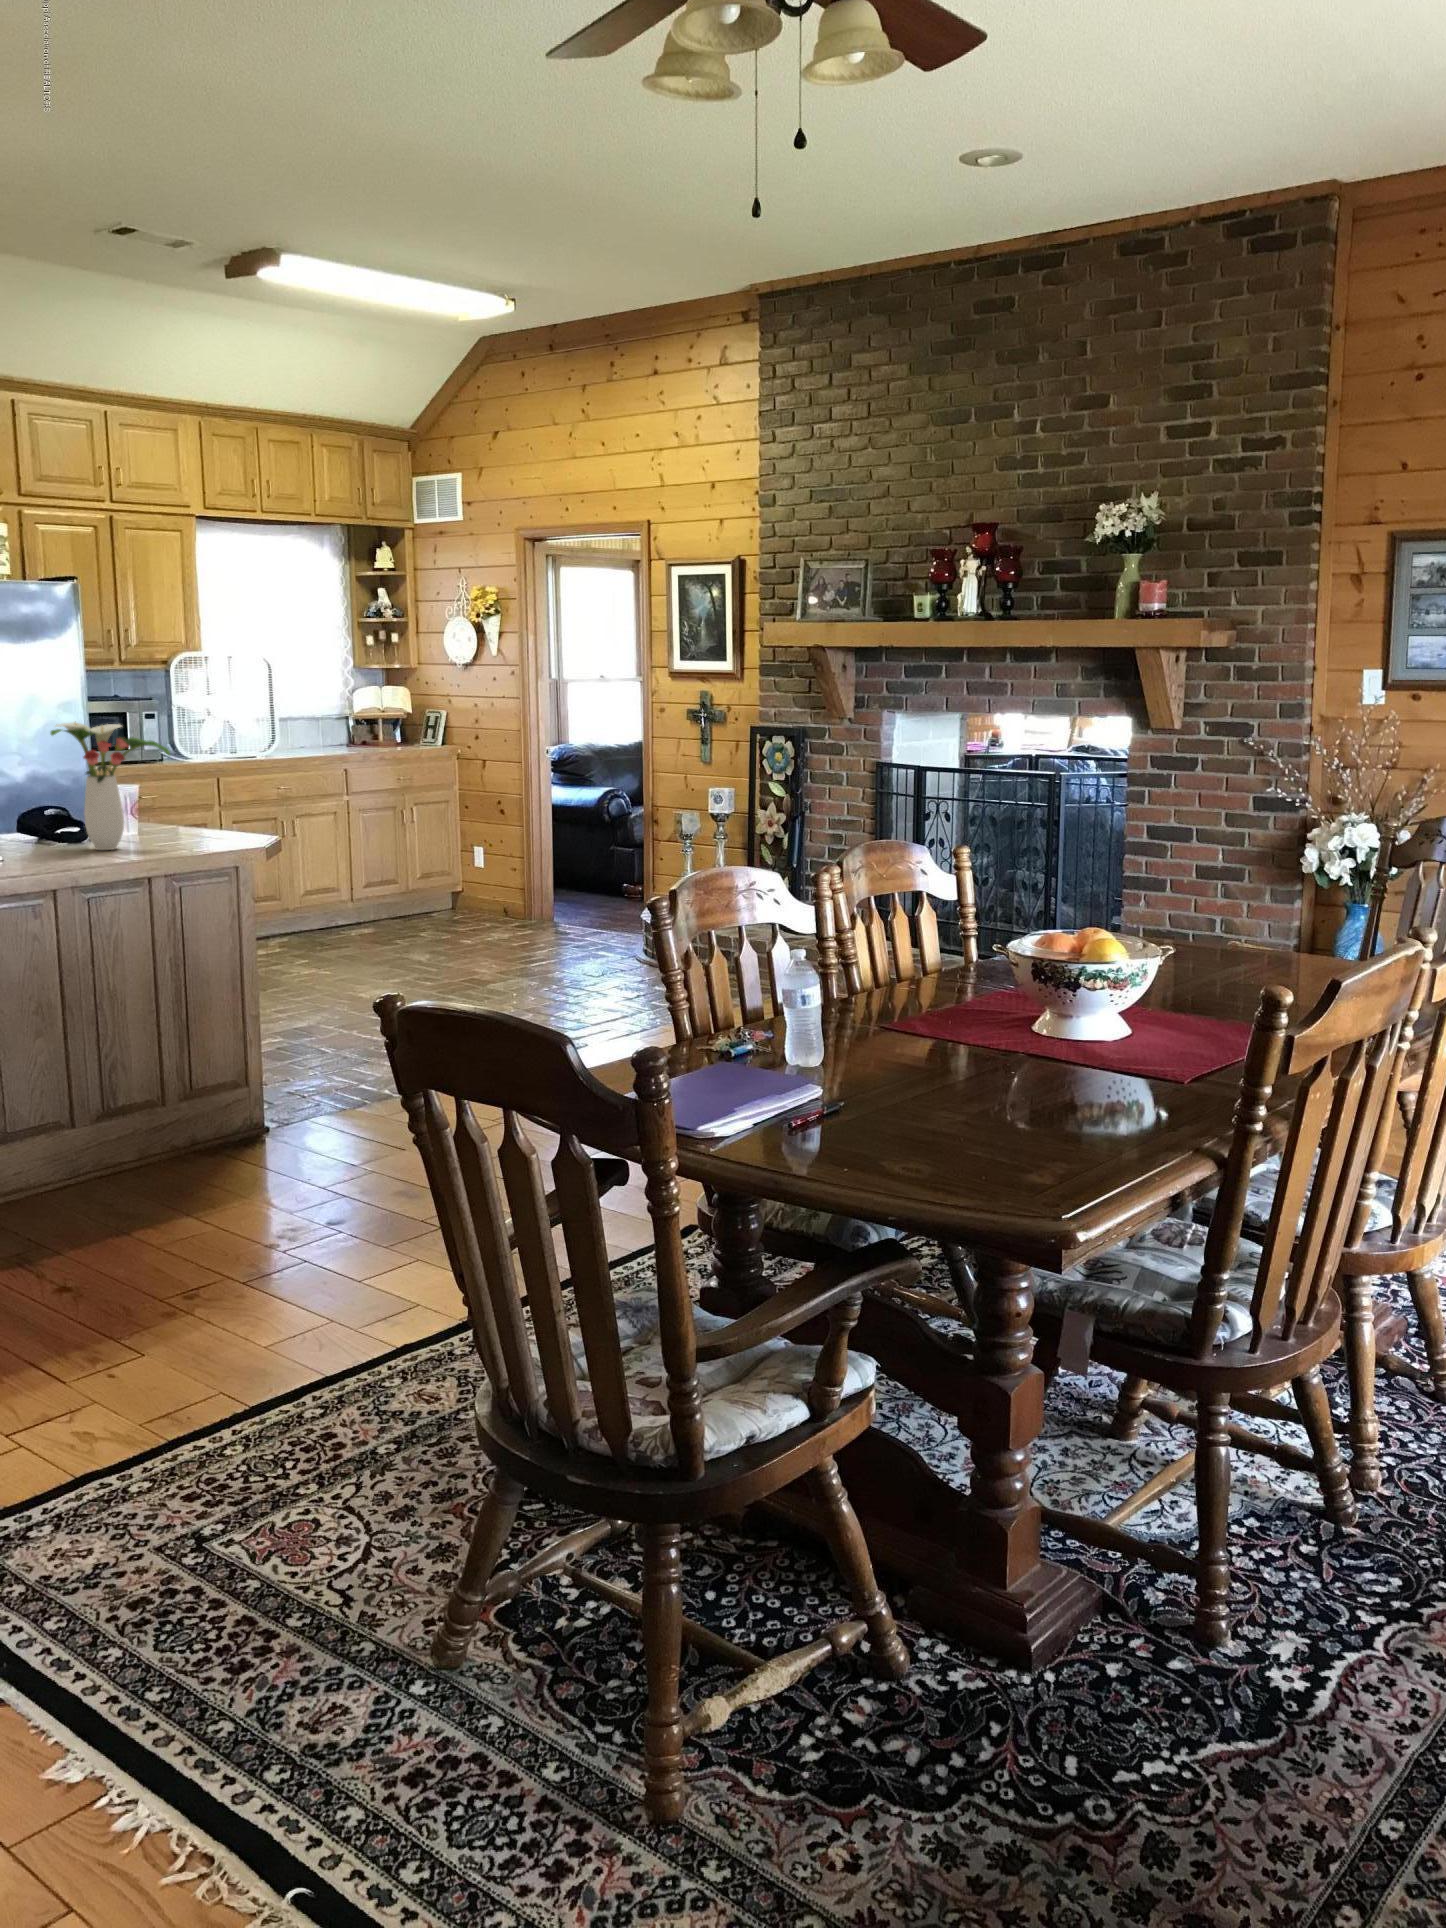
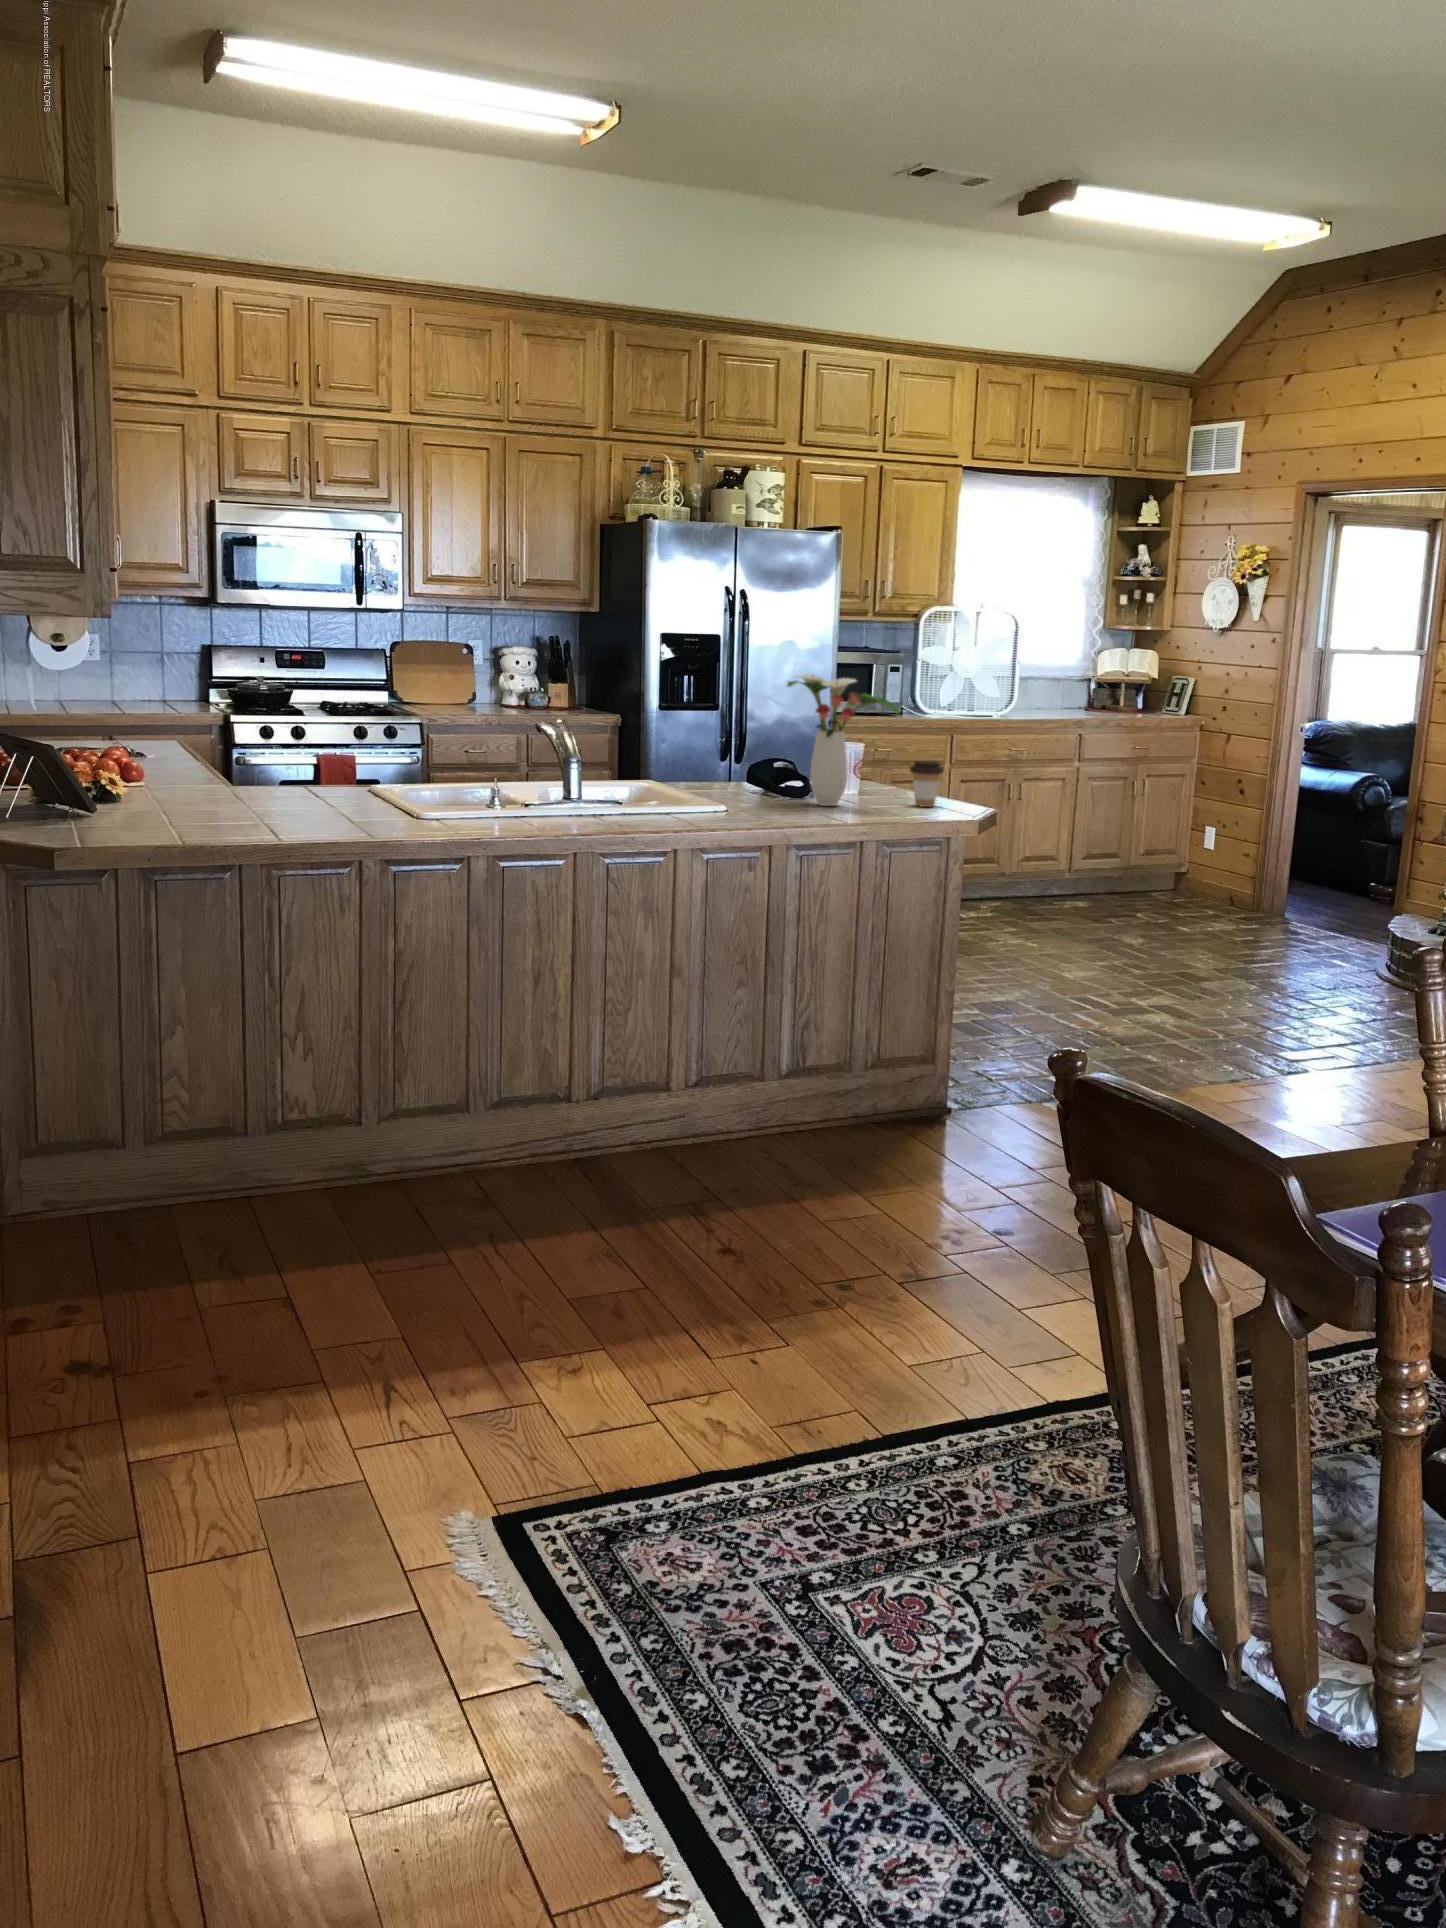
coffee cup: none [187,799,221,843] -> present [910,761,944,807]

